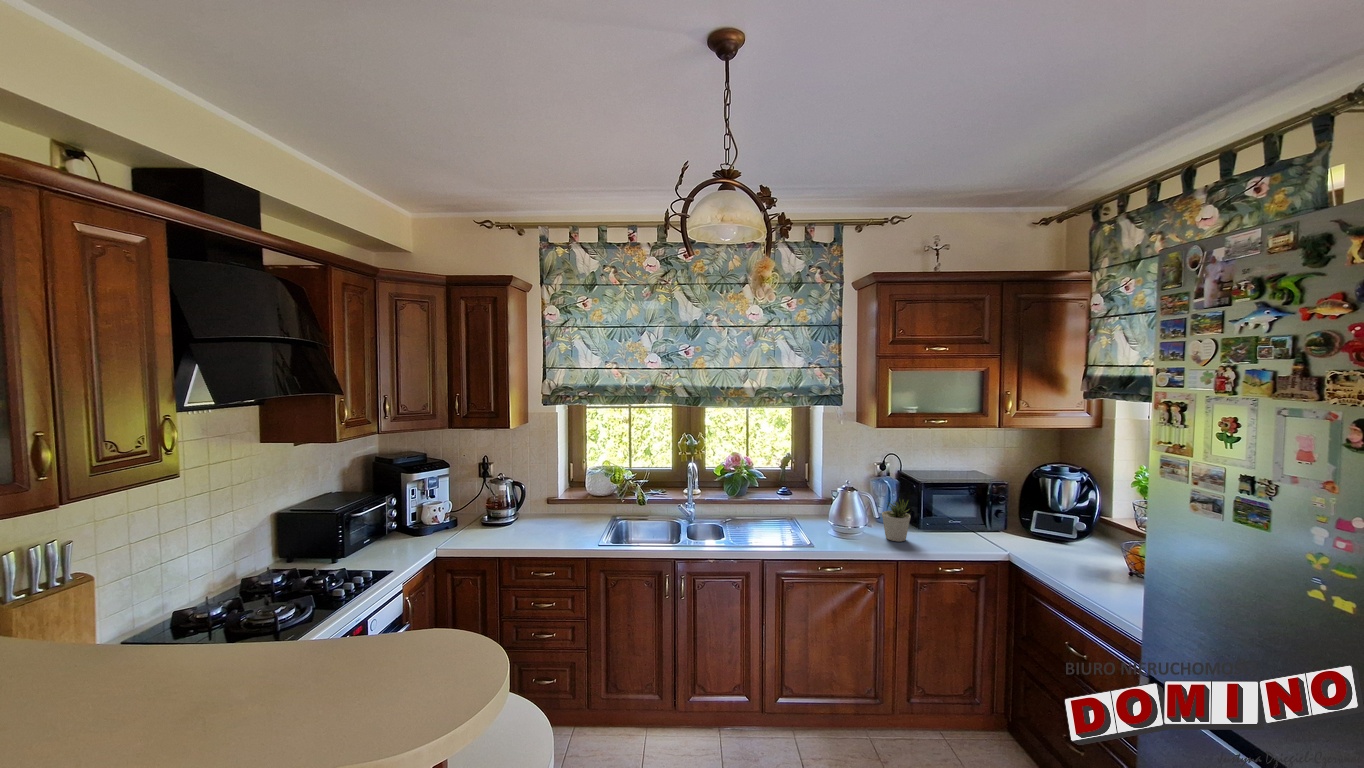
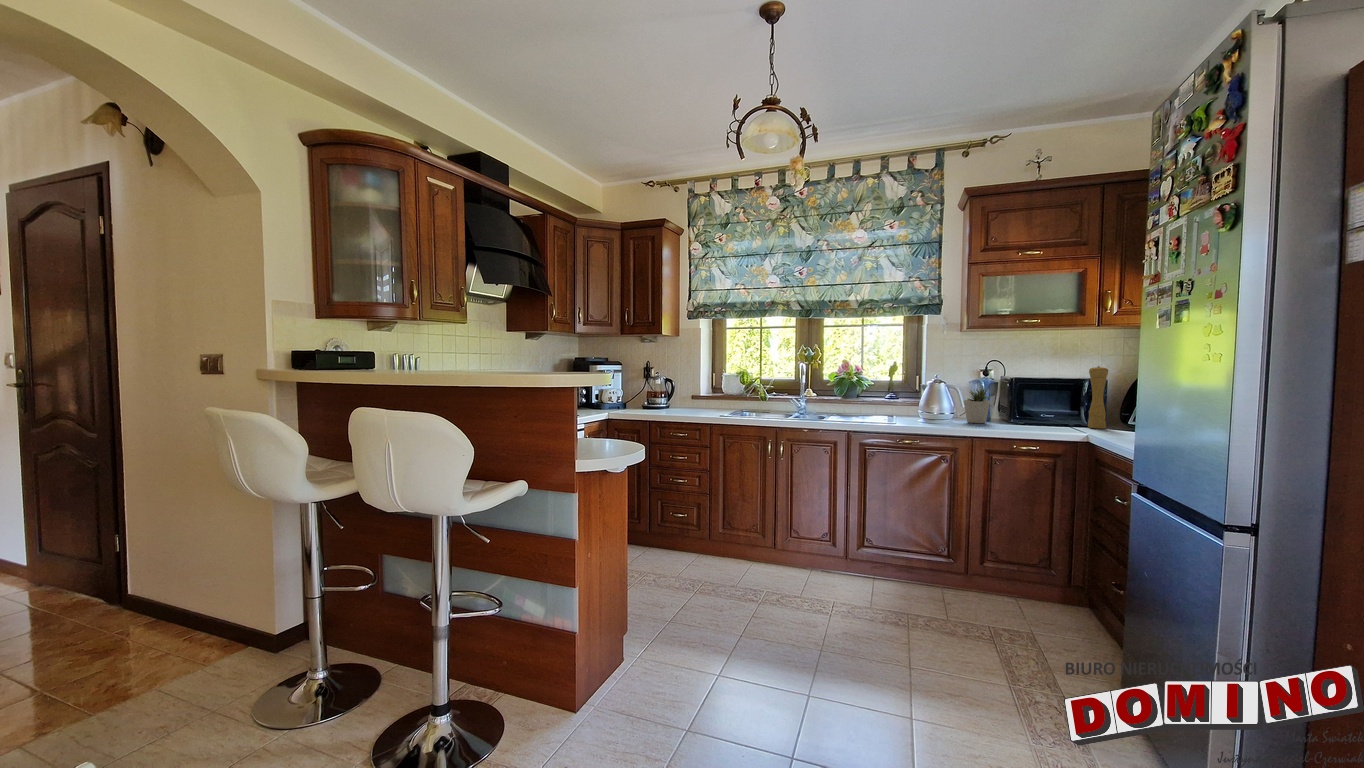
pepper mill: none [1008,479,1029,547] -> present [1088,366,1108,429]

